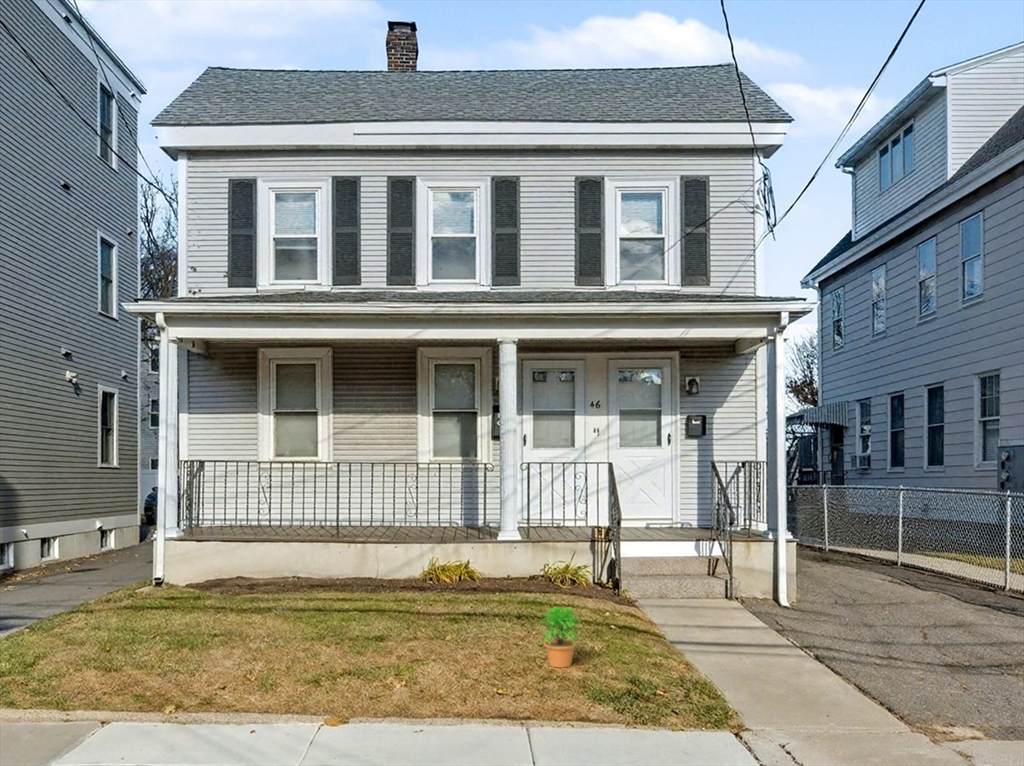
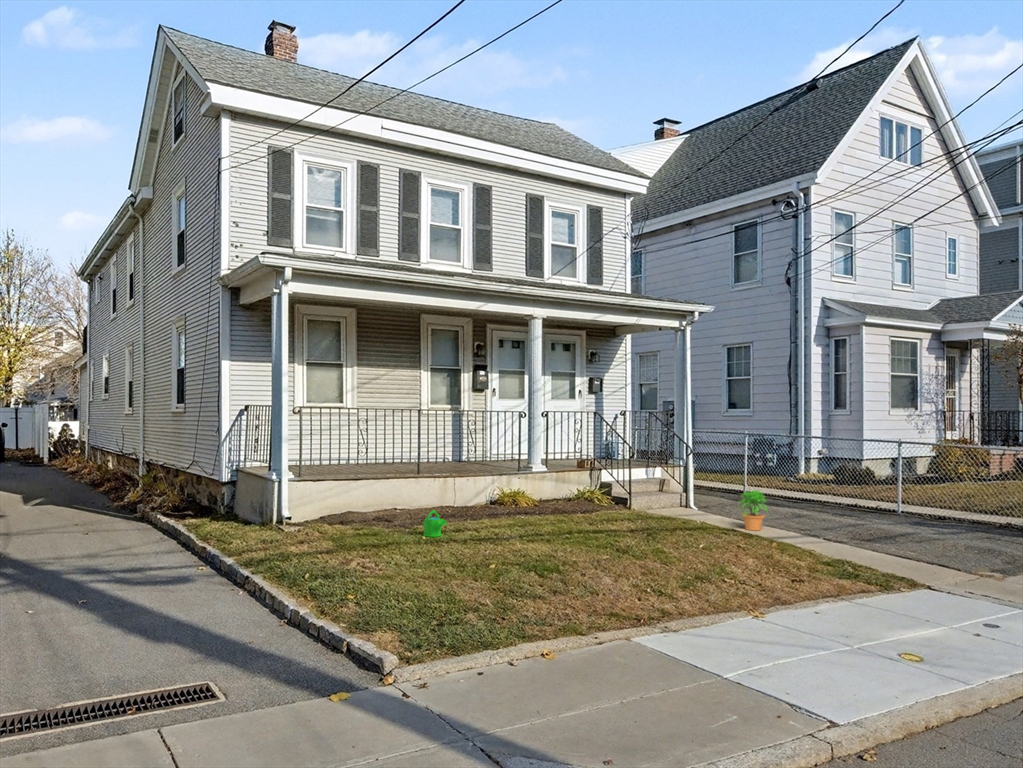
watering can: none [149,598,173,630] -> present [423,510,447,537]

